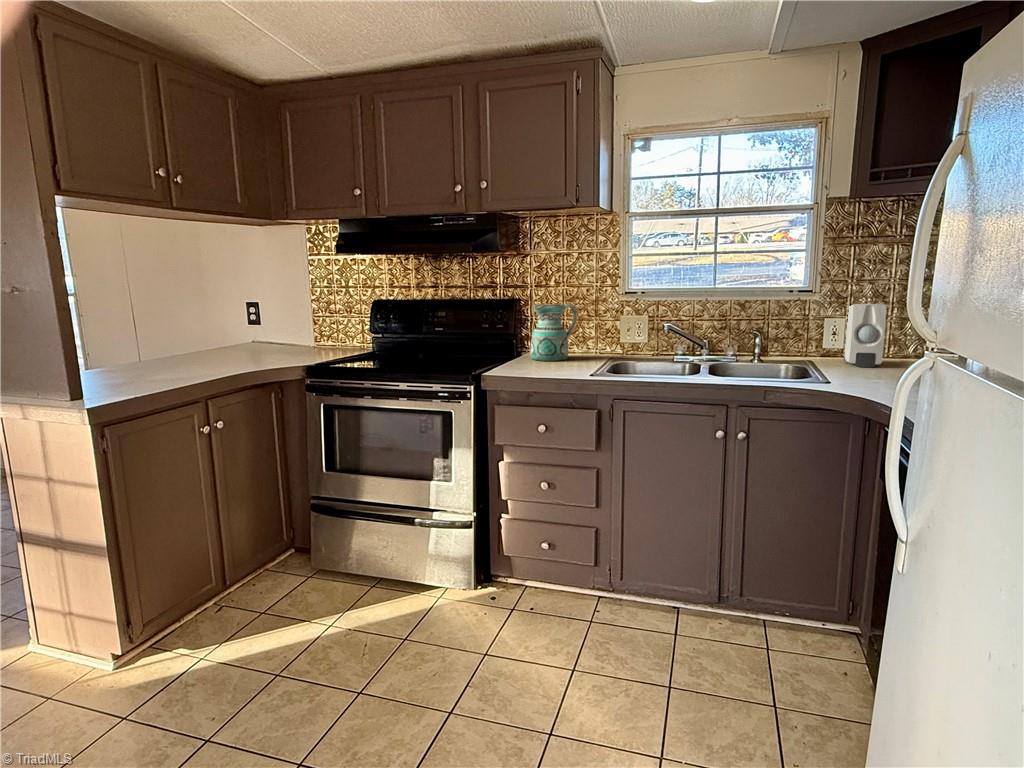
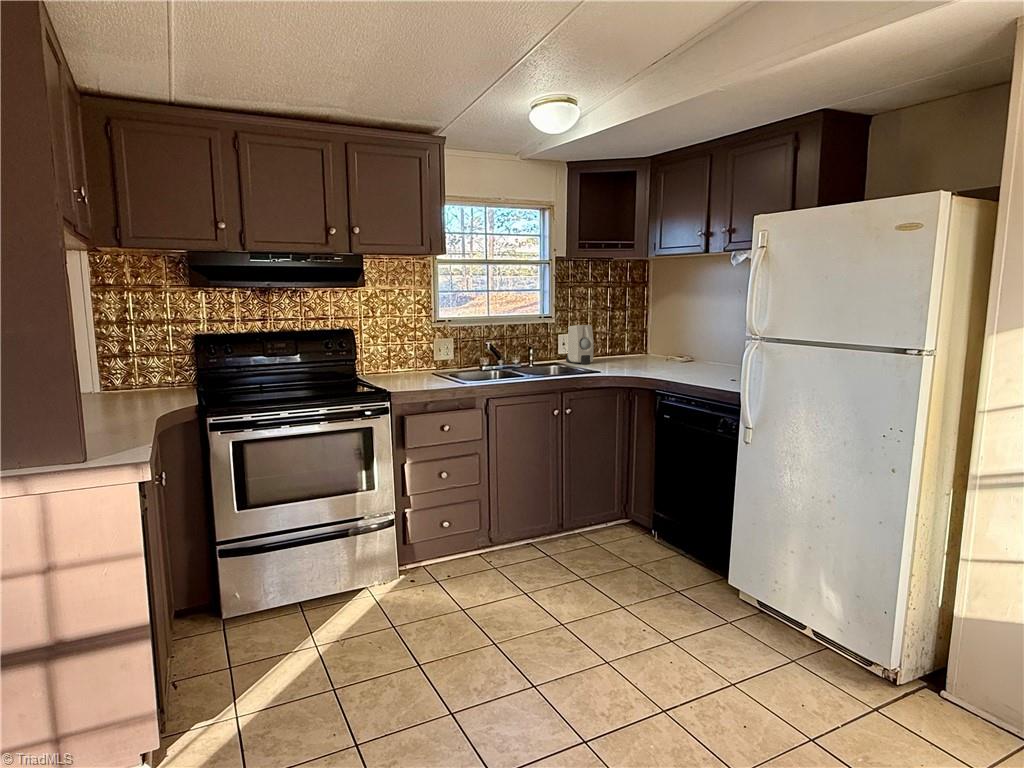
ceramic pitcher: present [531,303,577,361] -> none [376,331,408,380]

